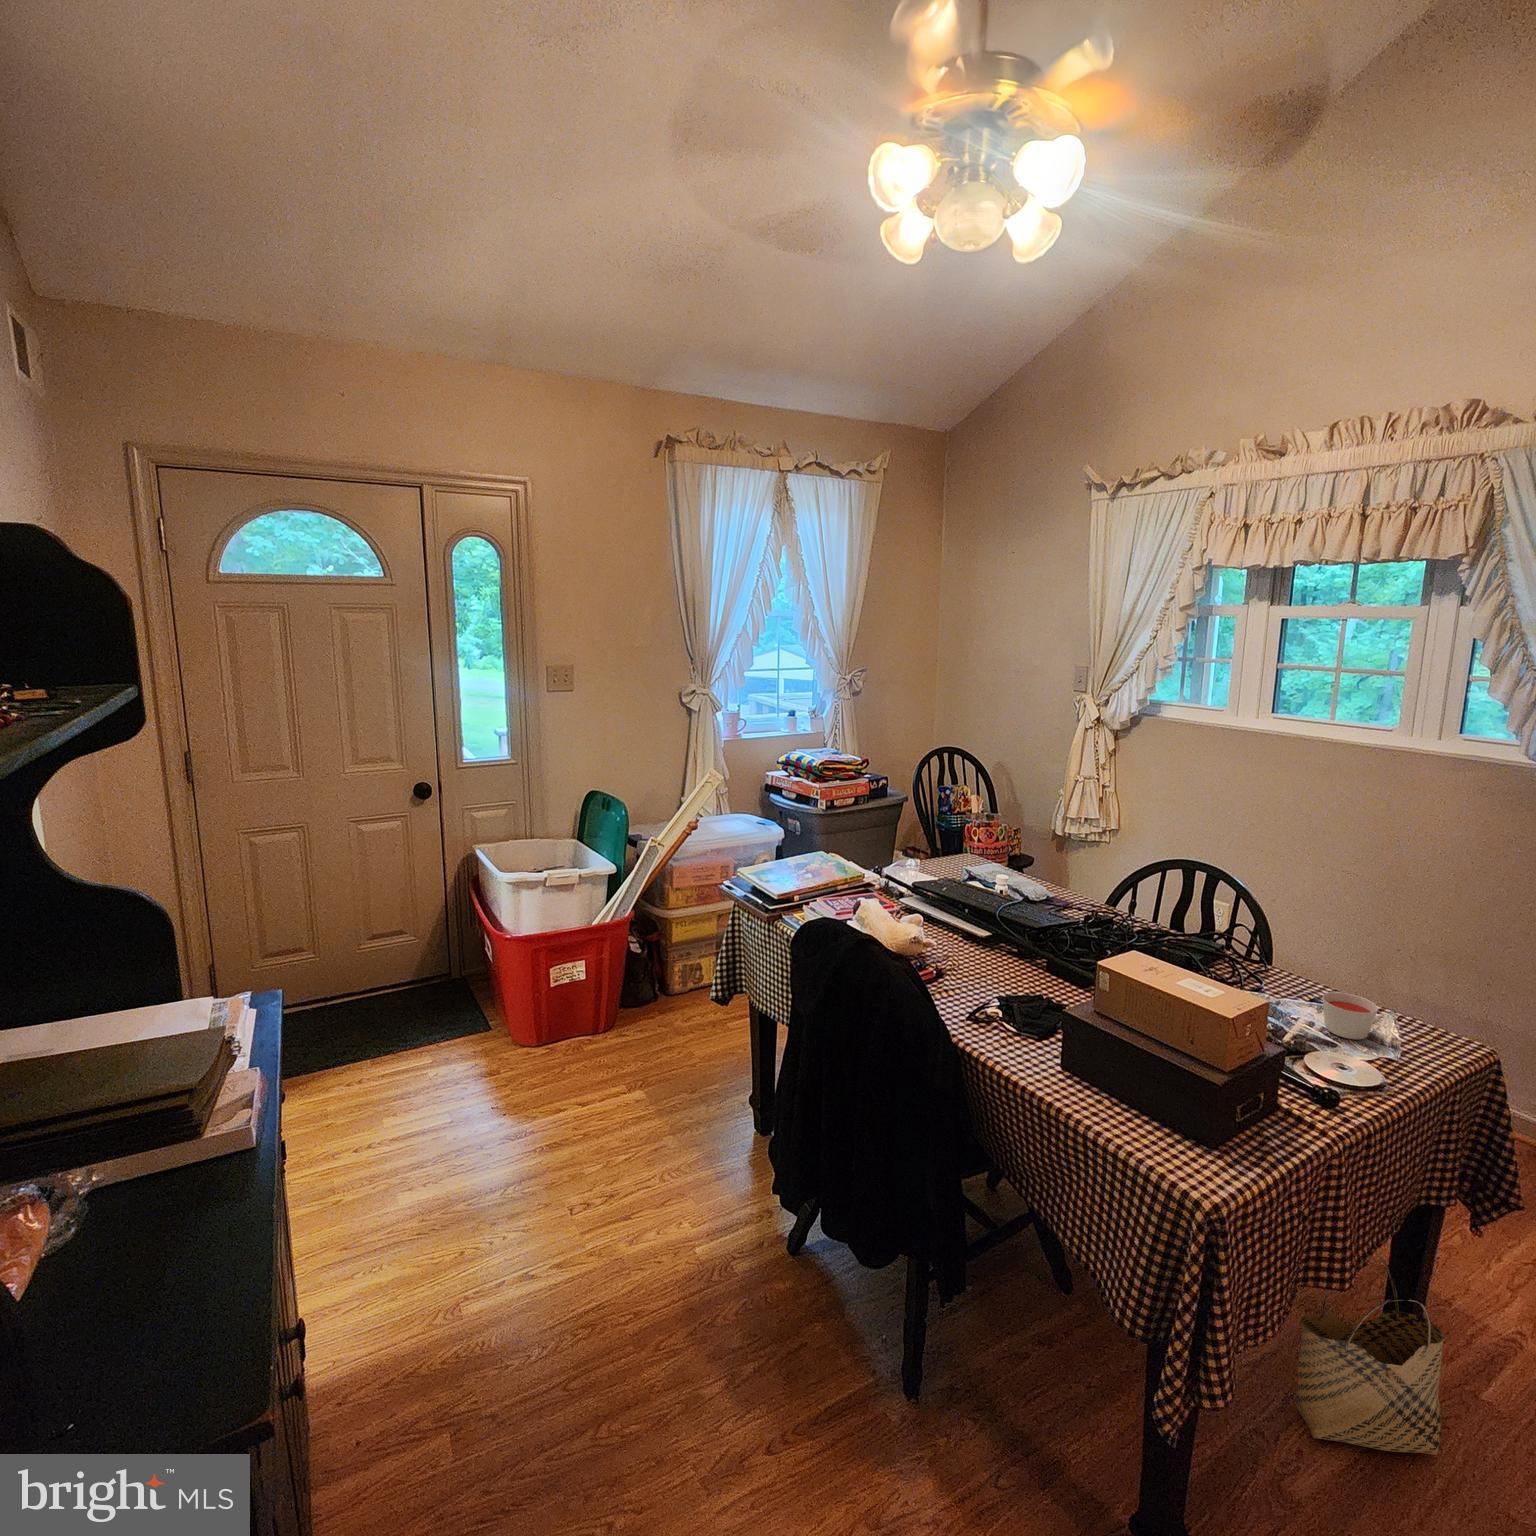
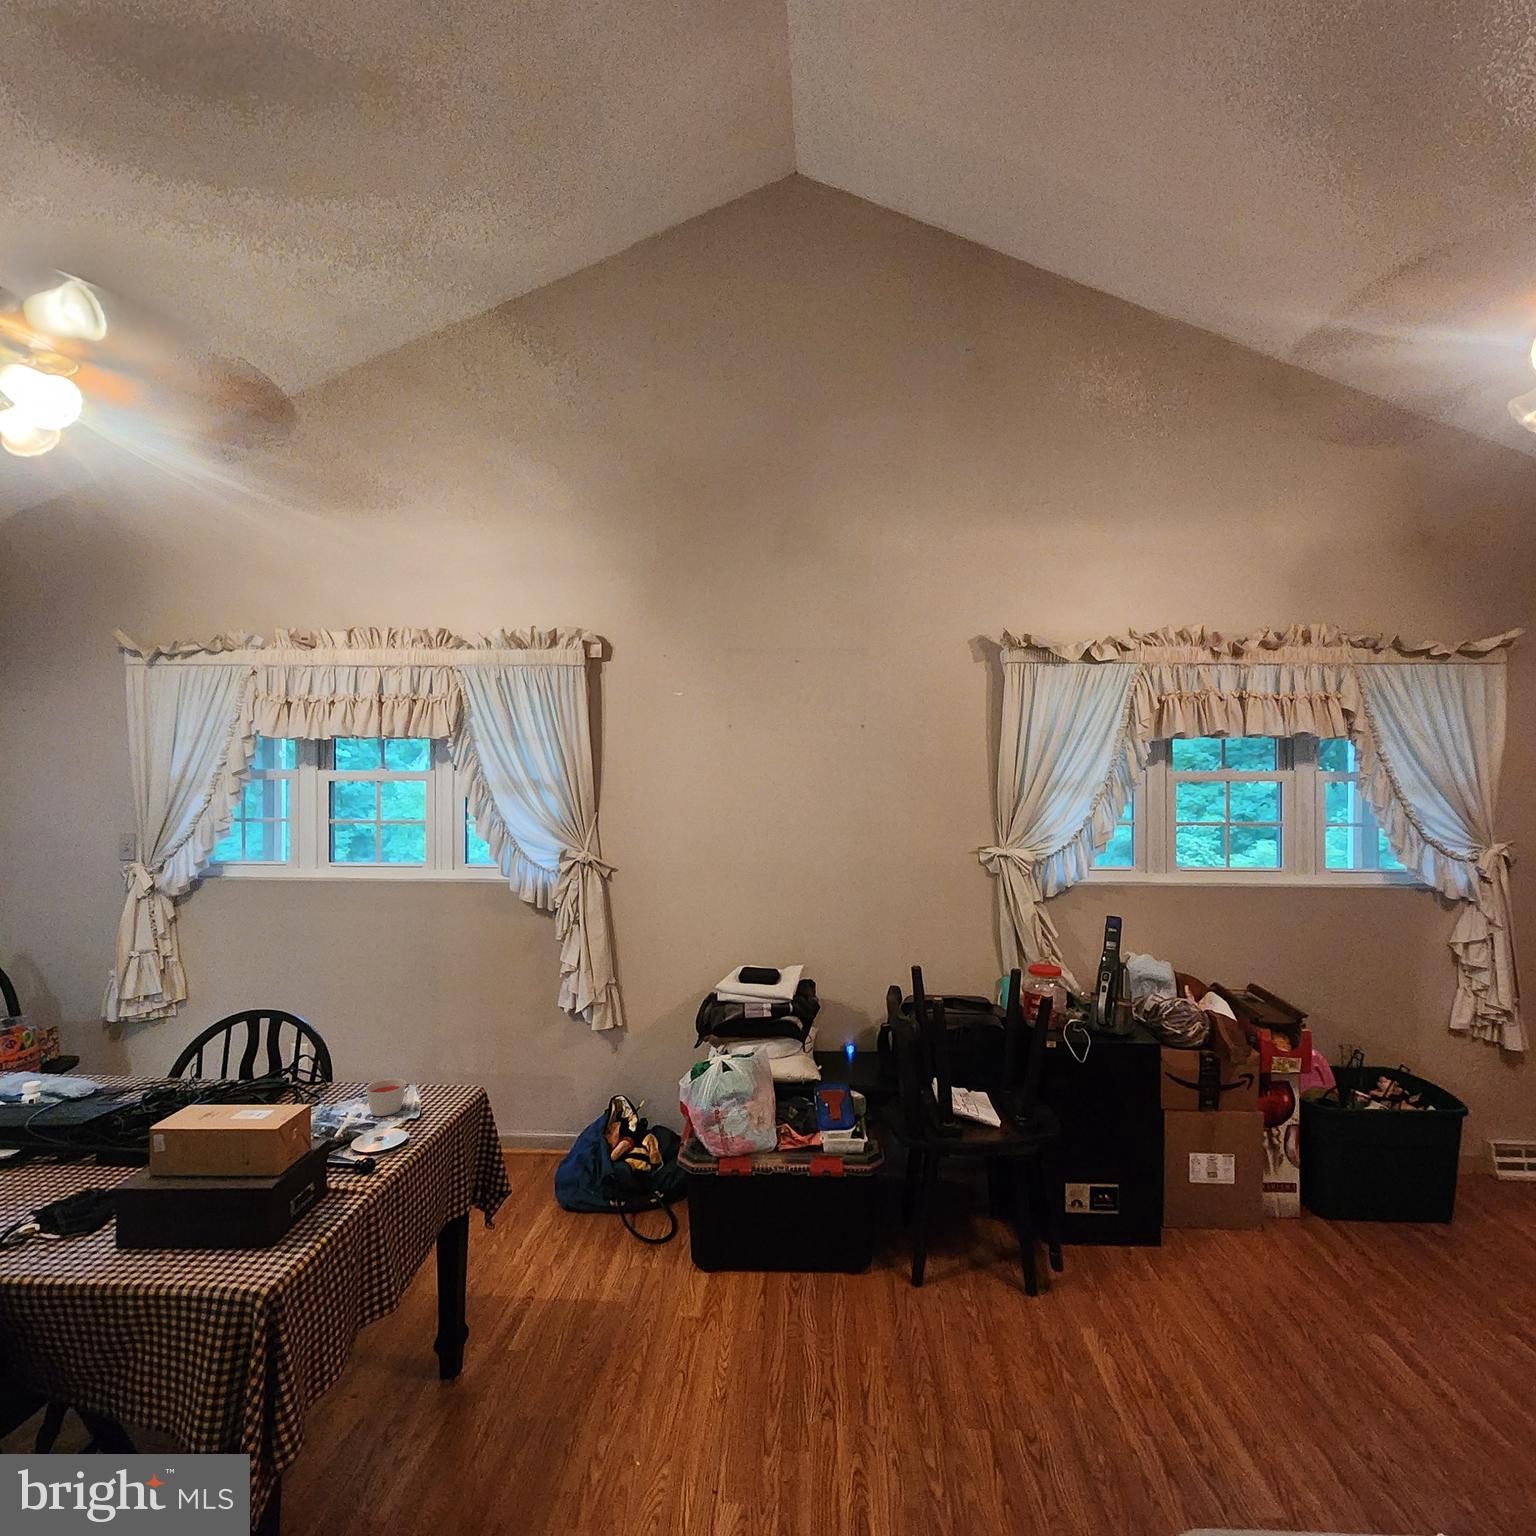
woven basket: present [1294,1251,1445,1455] -> none [373,1280,482,1477]

